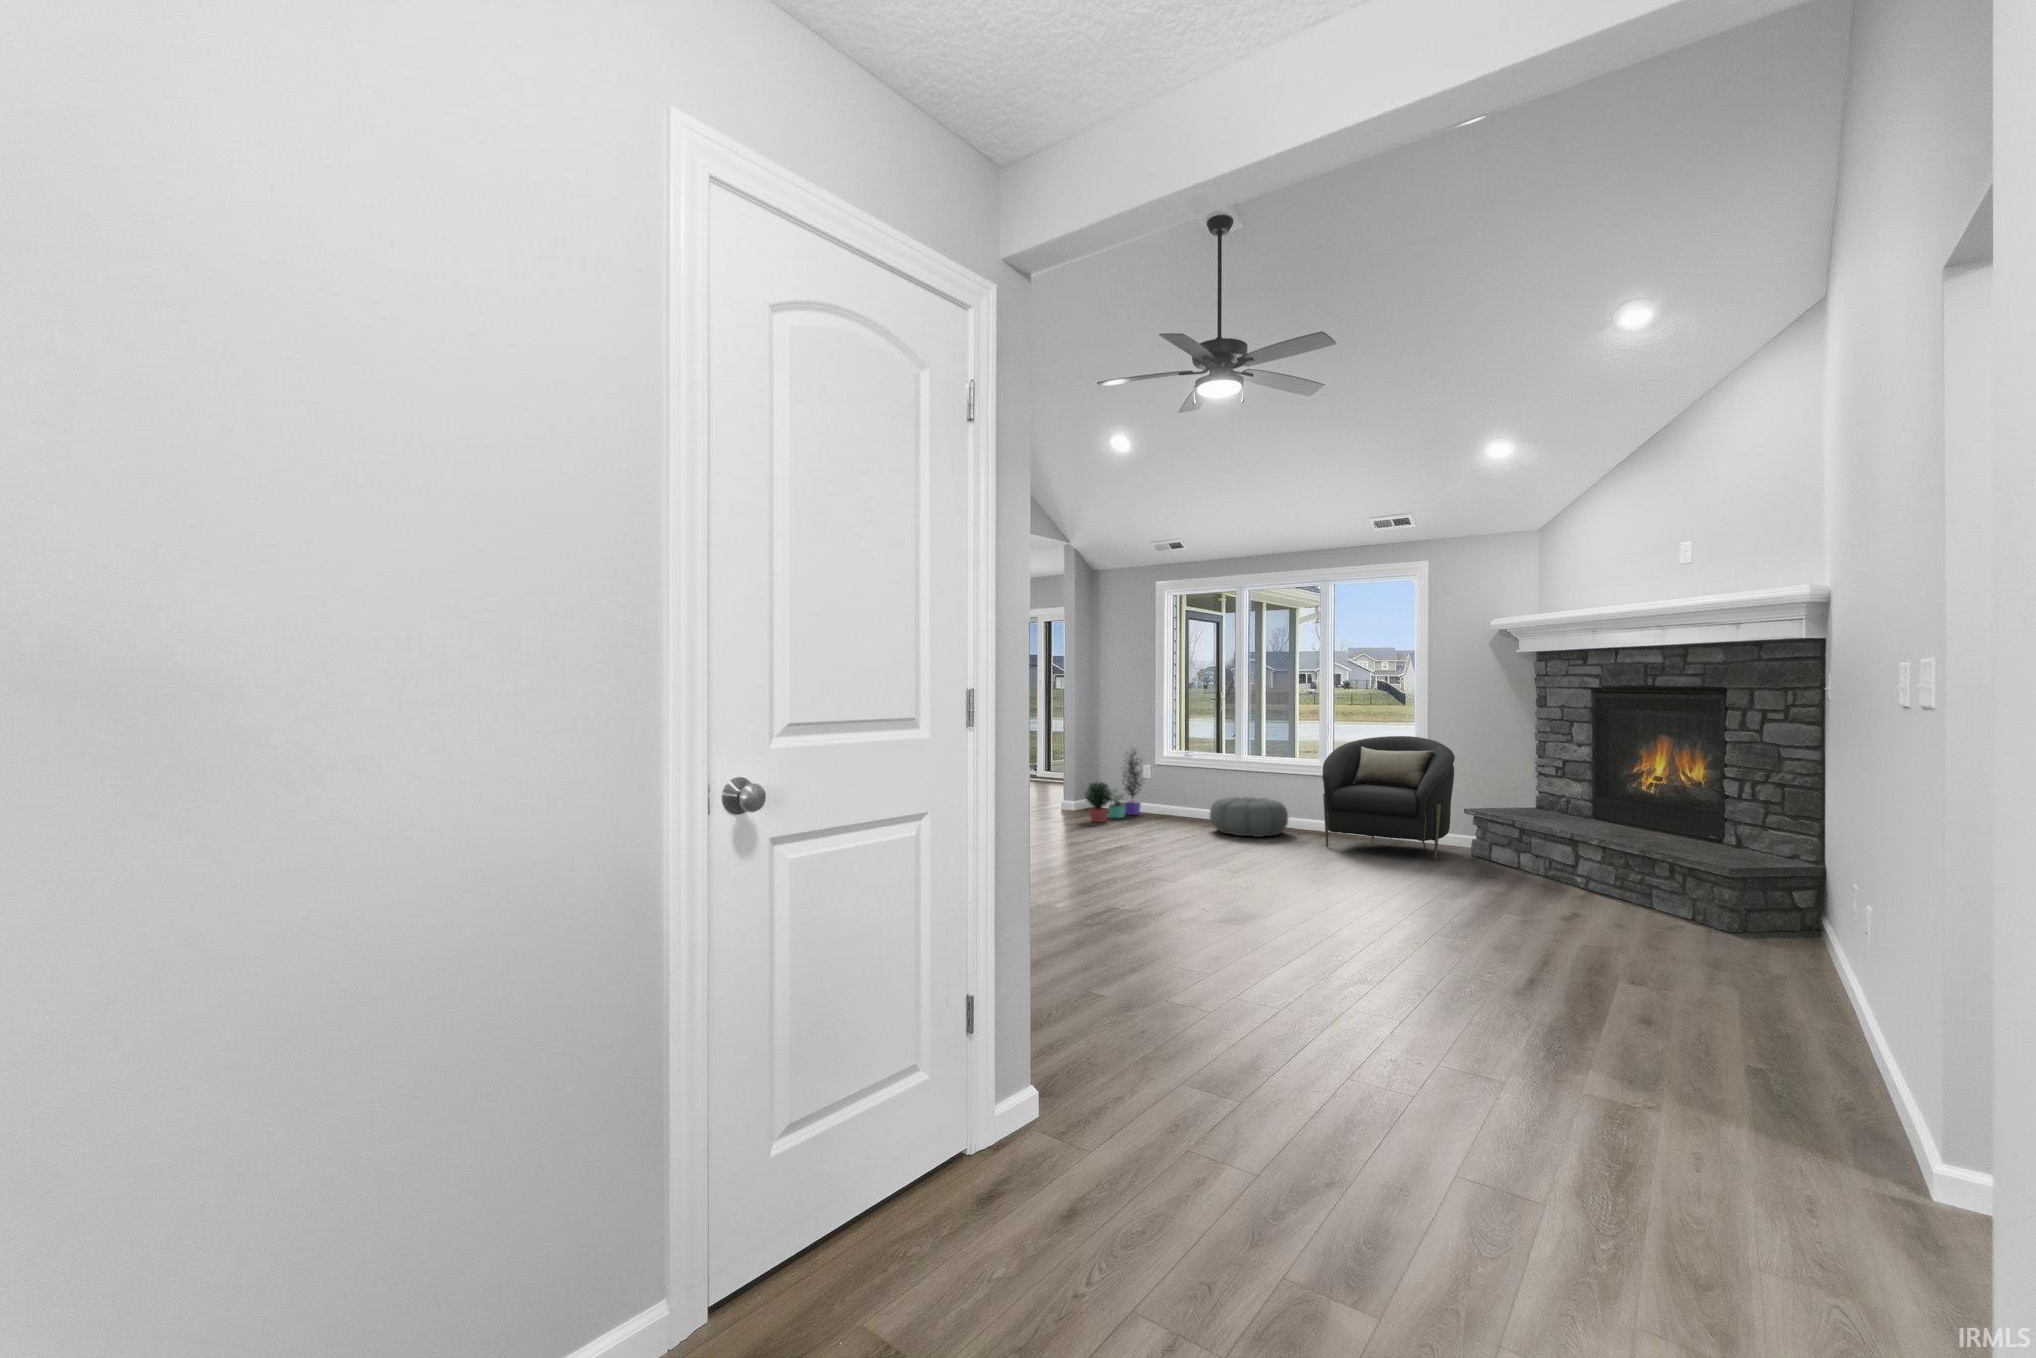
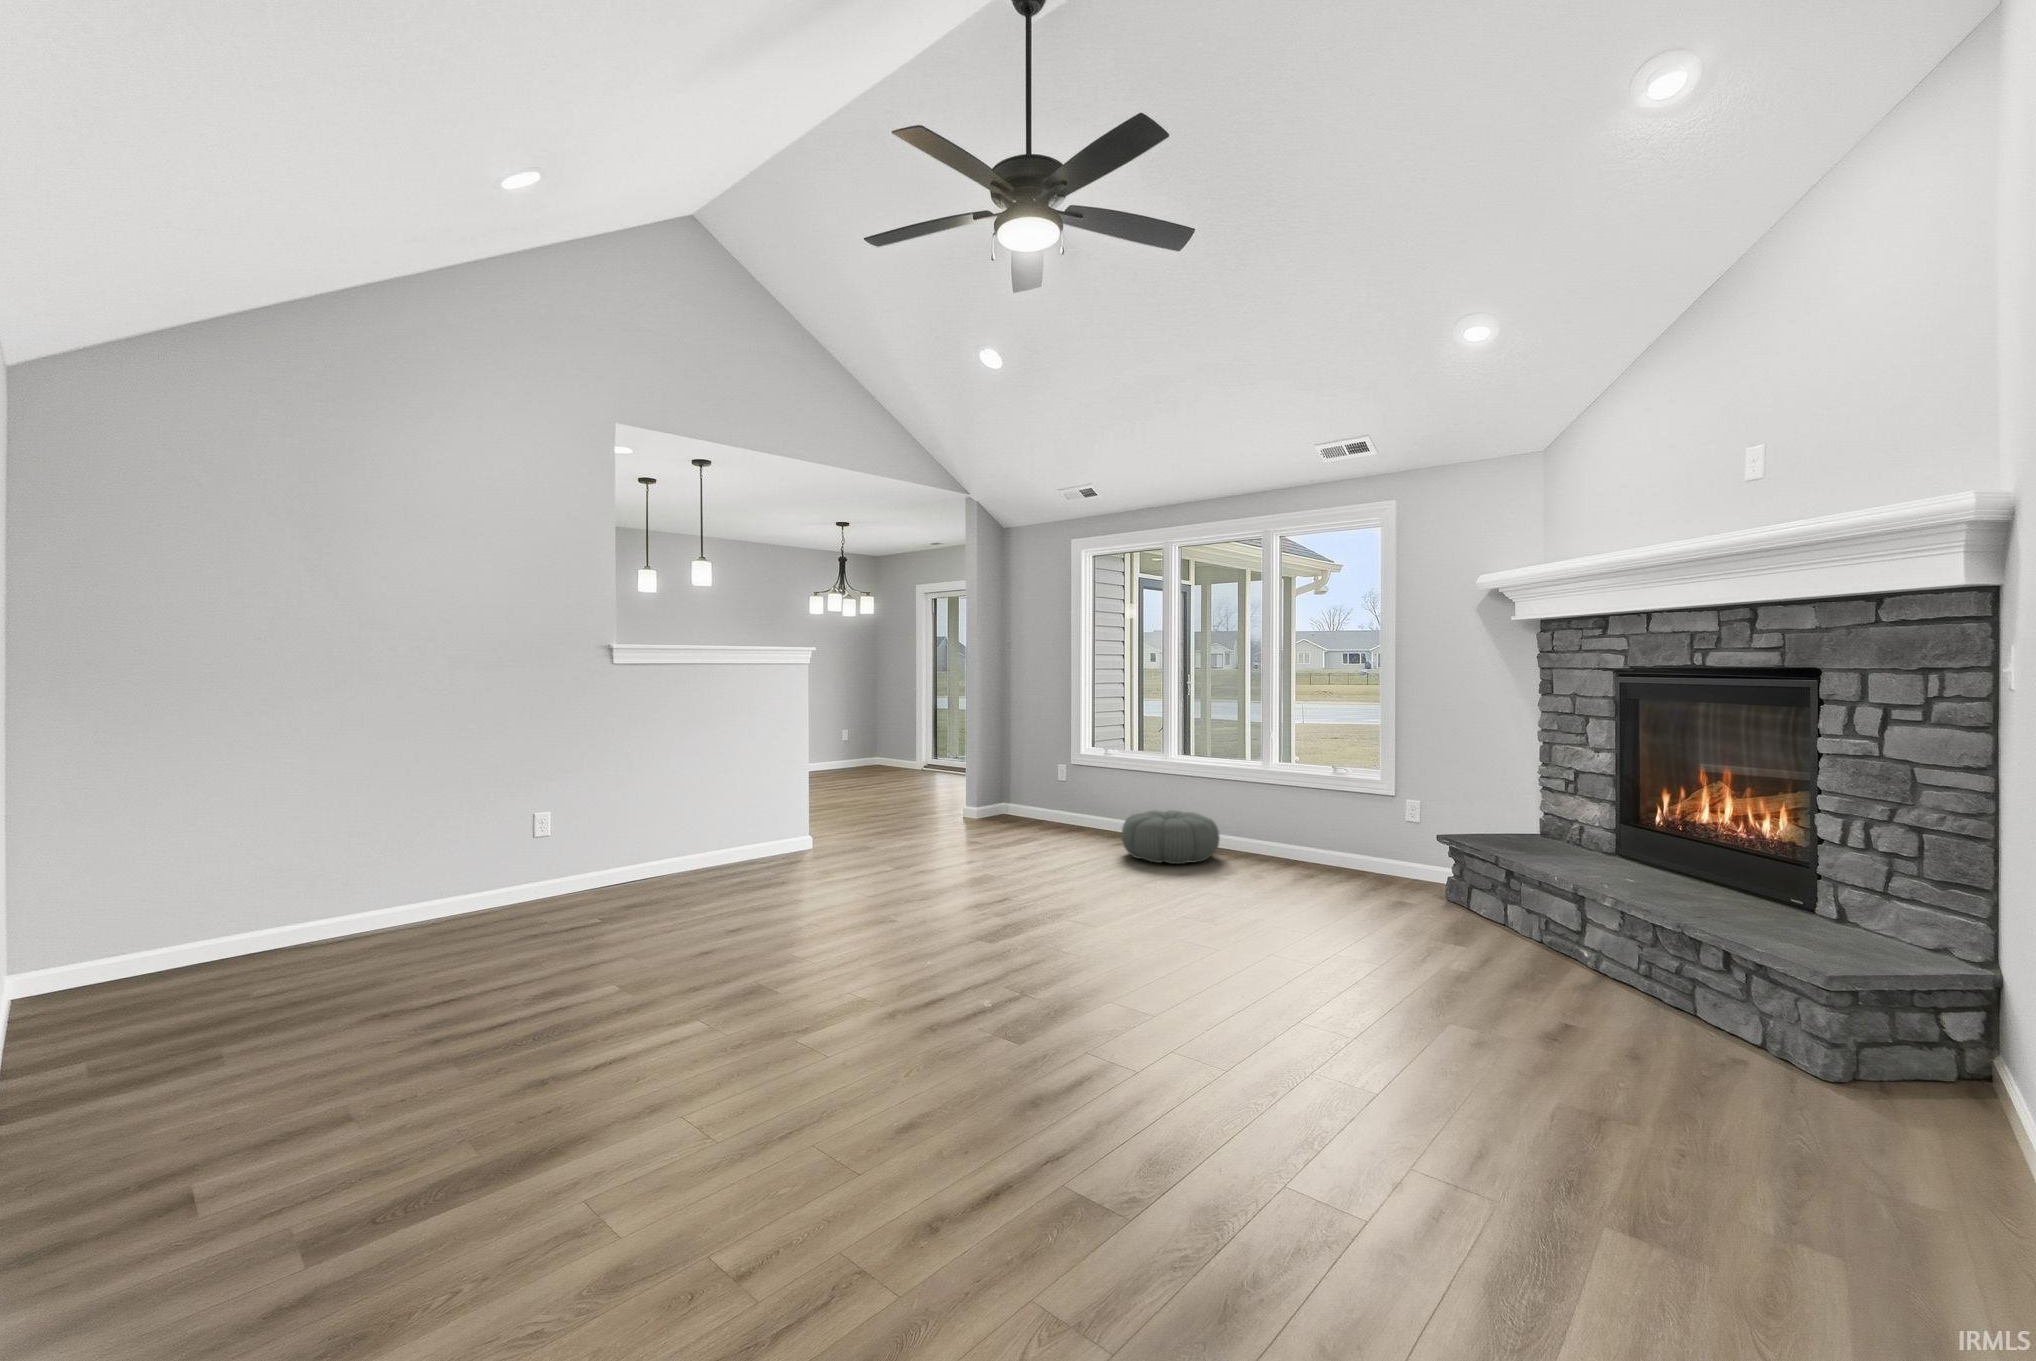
armchair: present [1322,736,1455,860] -> none [1249,735,1425,908]
potted plant: present [1085,749,1143,822] -> none [977,744,1064,840]

